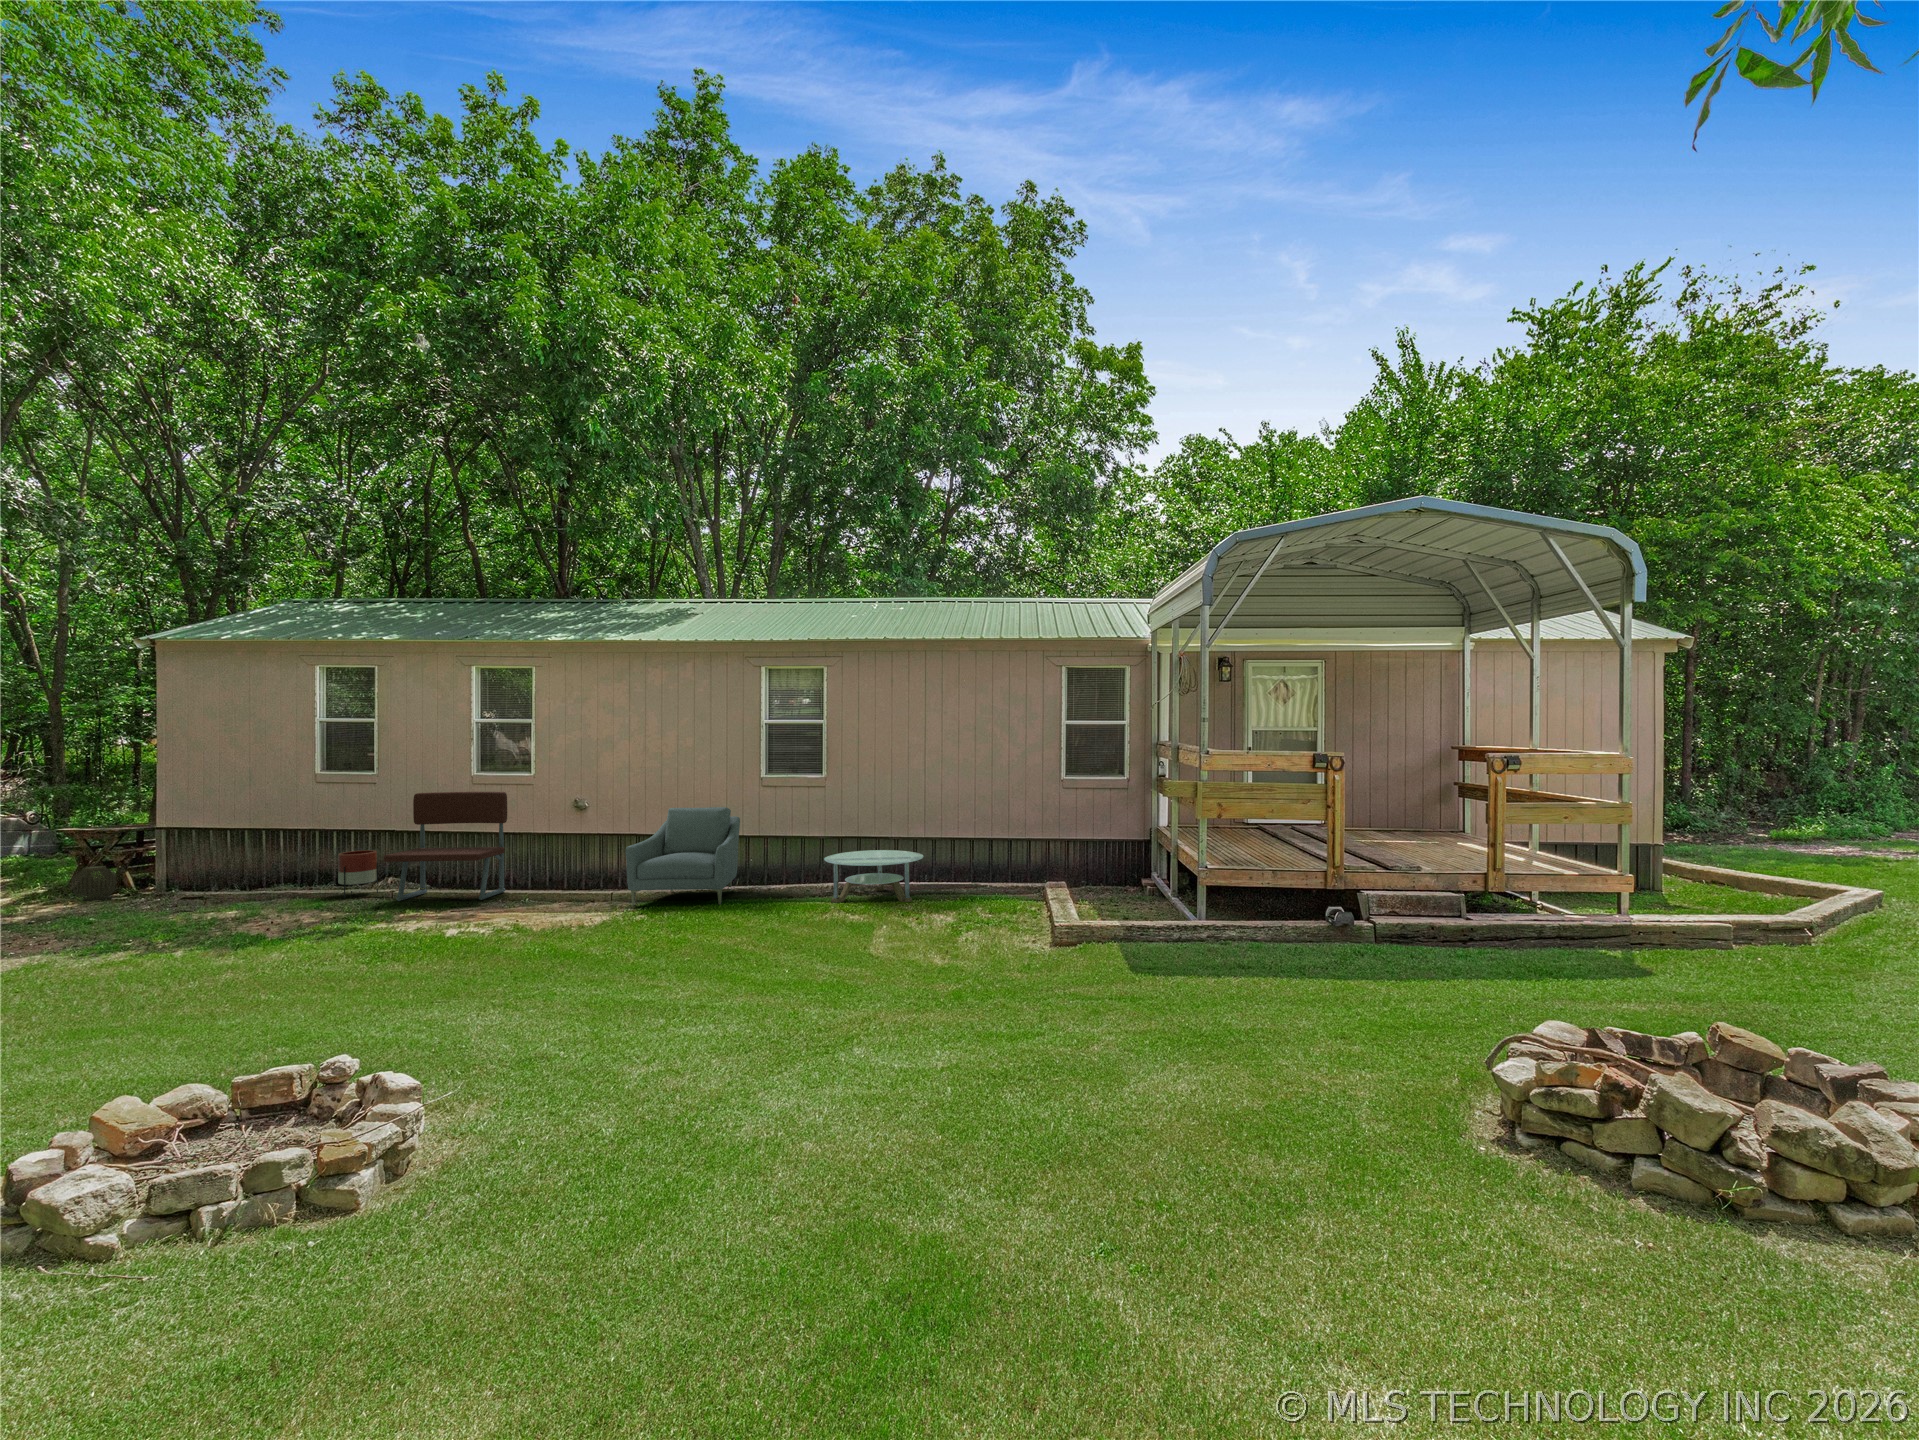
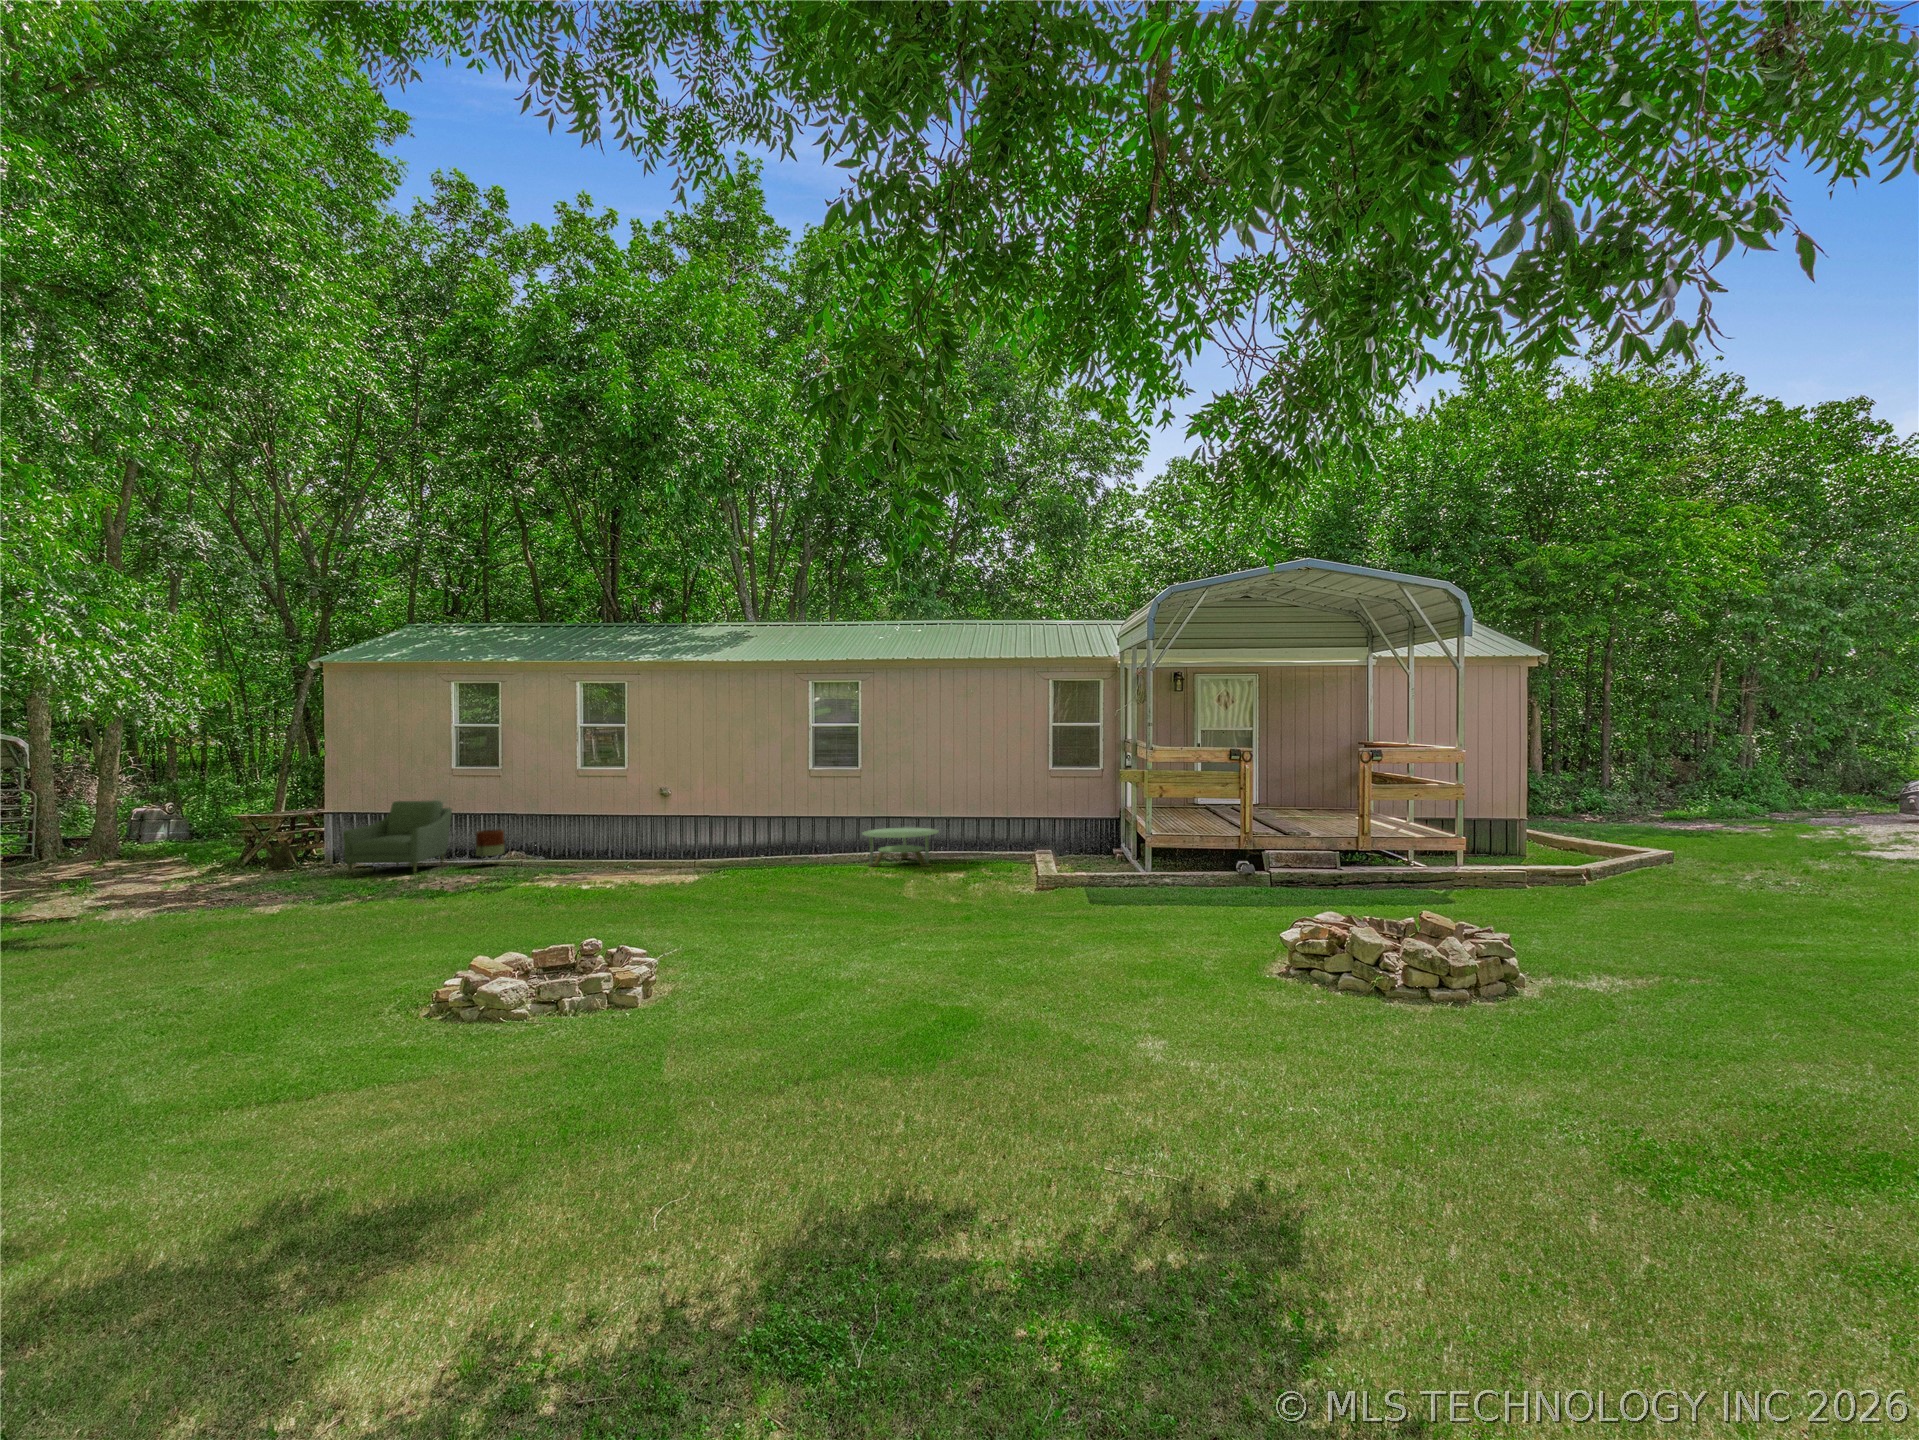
bench: present [384,792,507,901] -> none [517,783,608,868]
chair: present [626,807,740,906] -> present [343,800,452,874]

